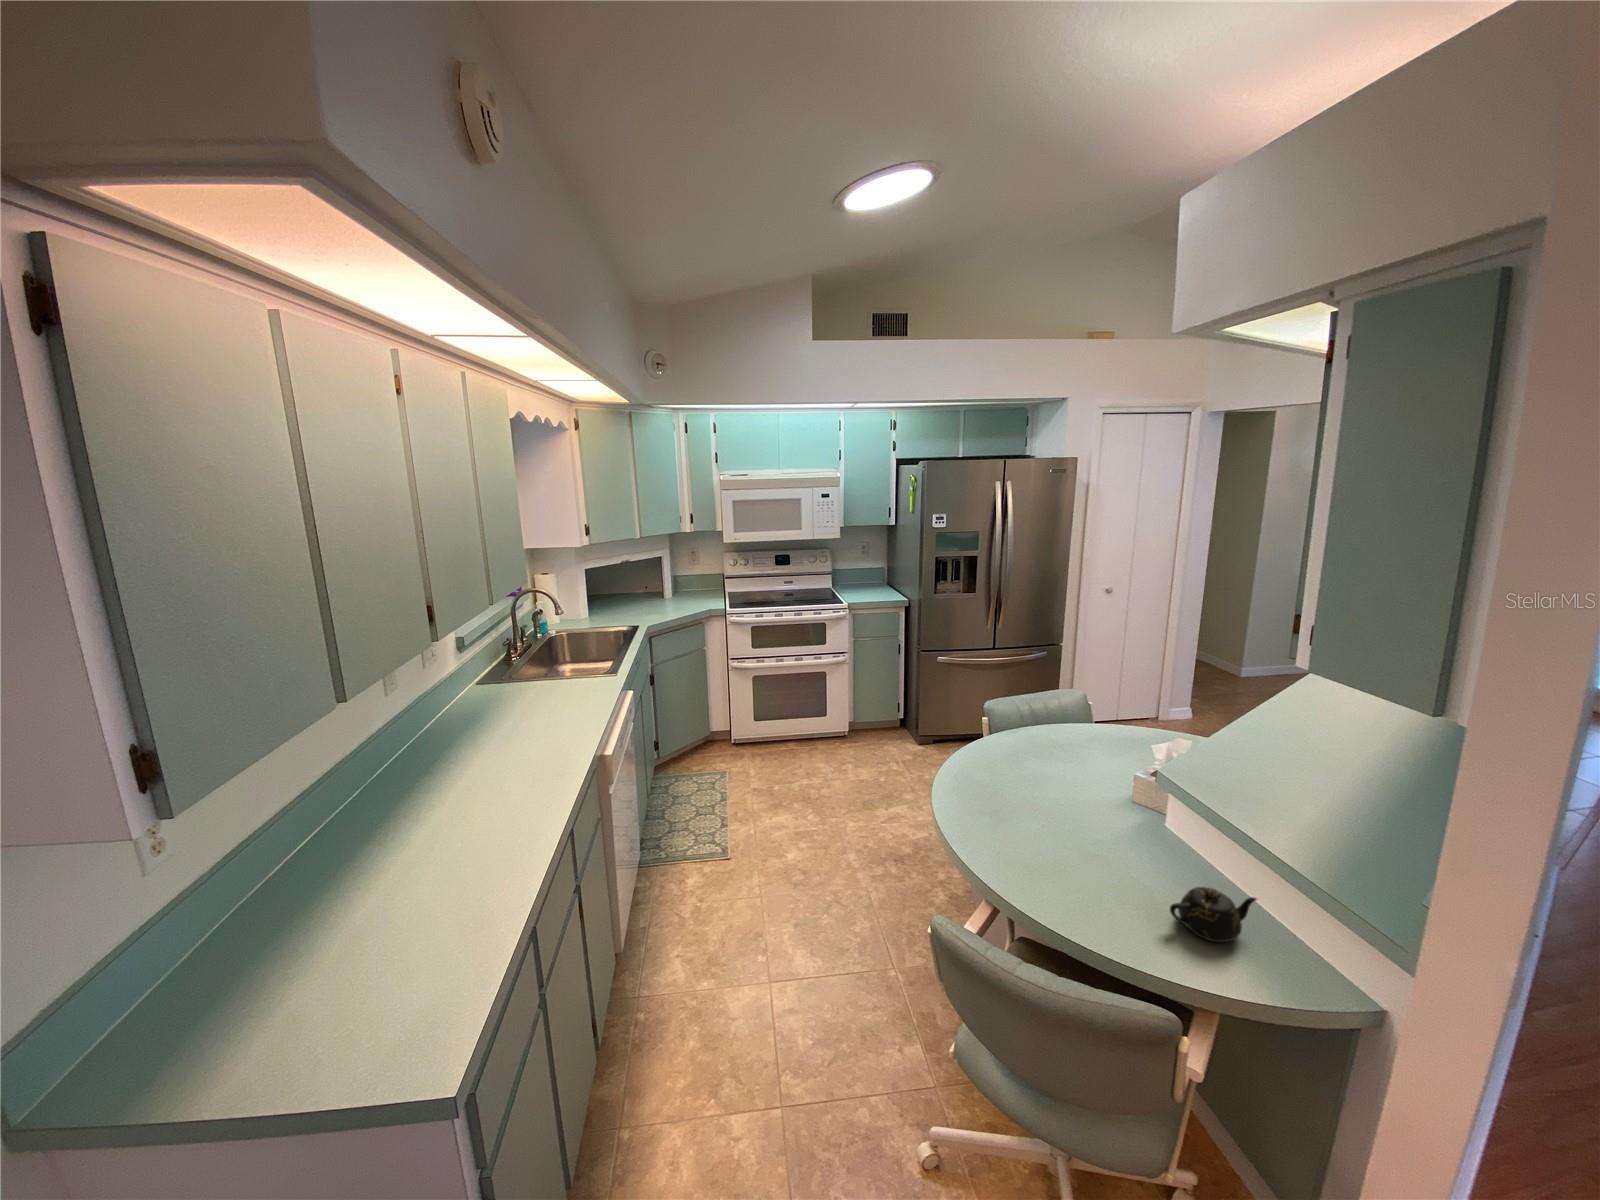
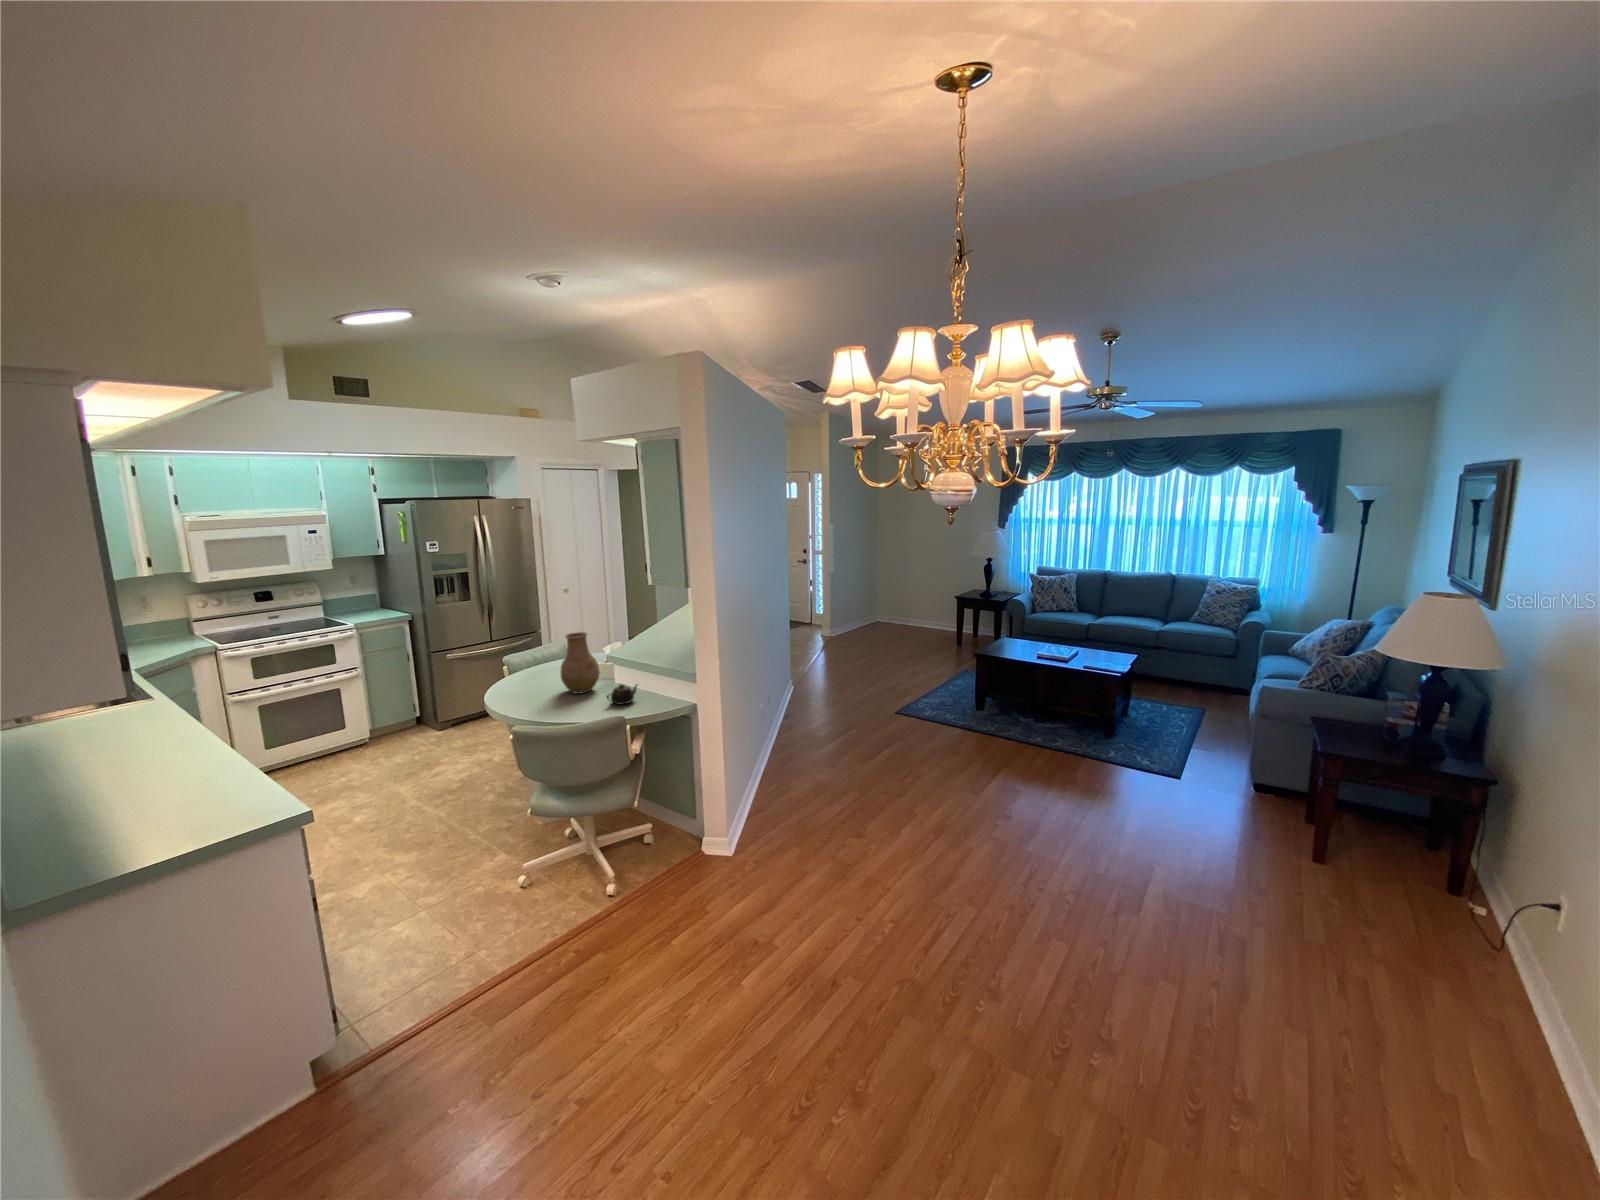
vase: none [1074,723,1157,850] -> present [561,632,600,694]

